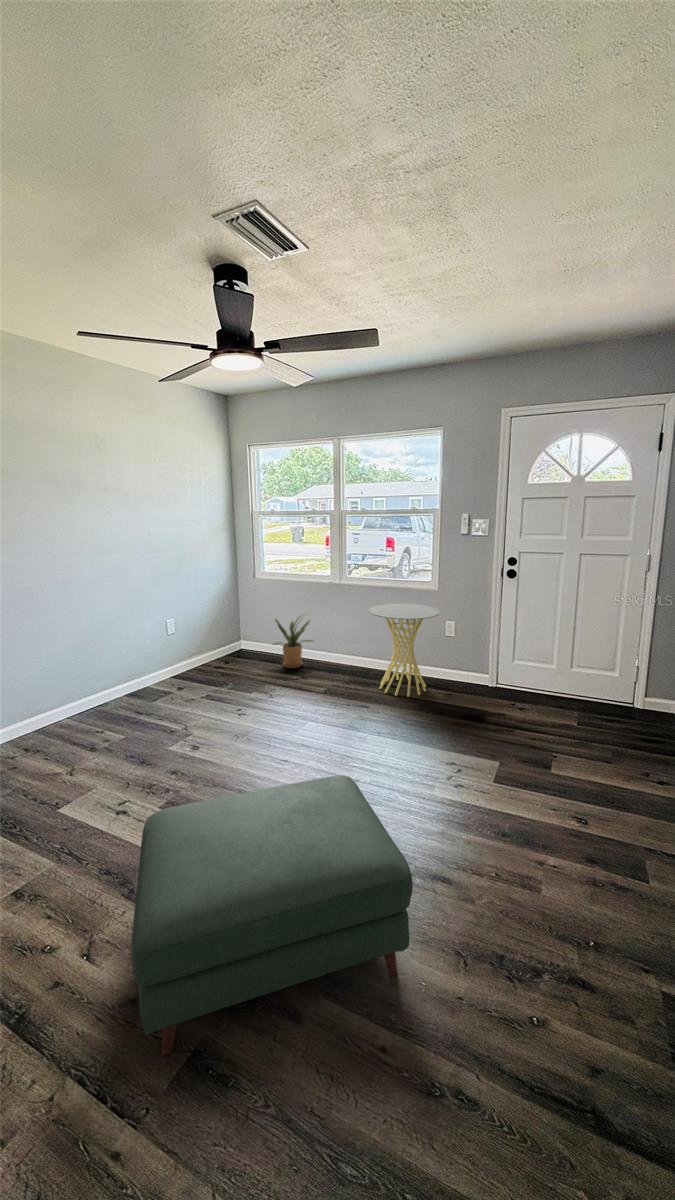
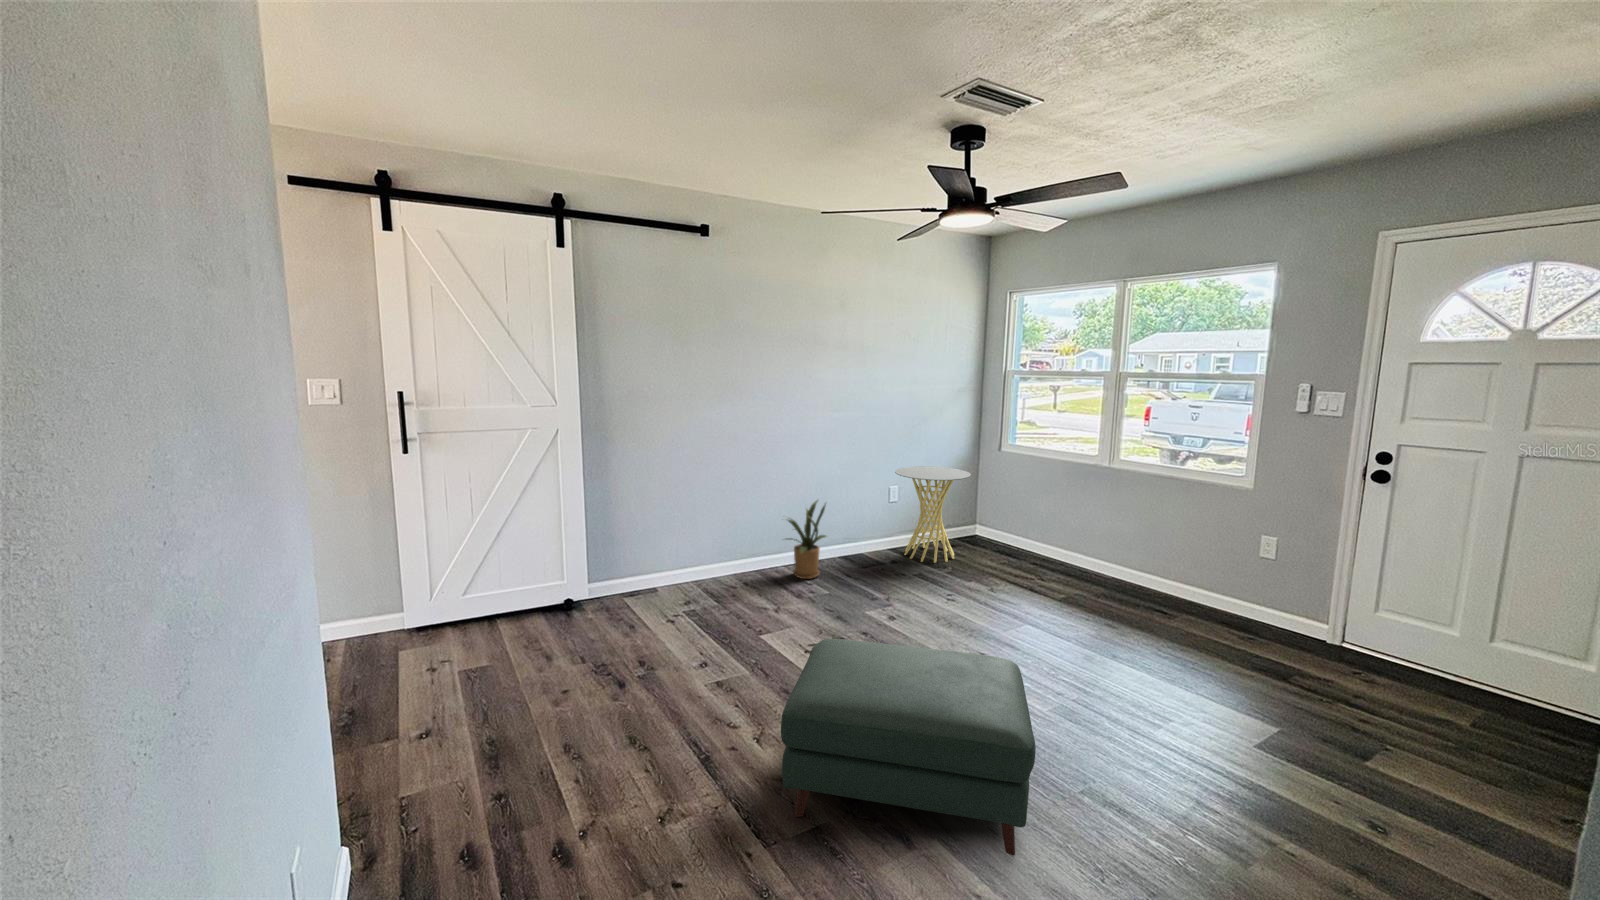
side table: present [369,604,440,697] -> present [895,466,971,563]
house plant: present [273,613,314,668] -> present [785,501,826,579]

